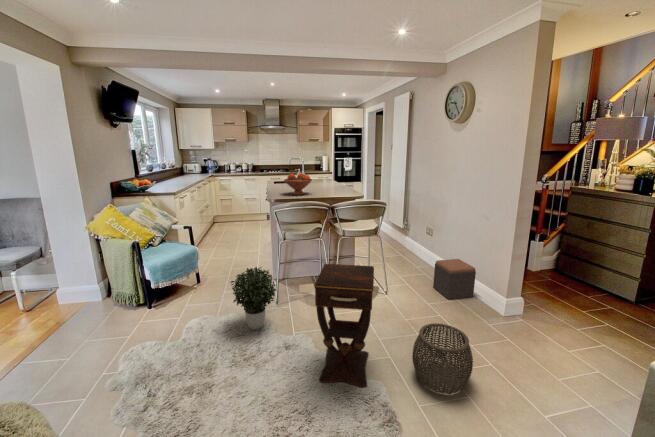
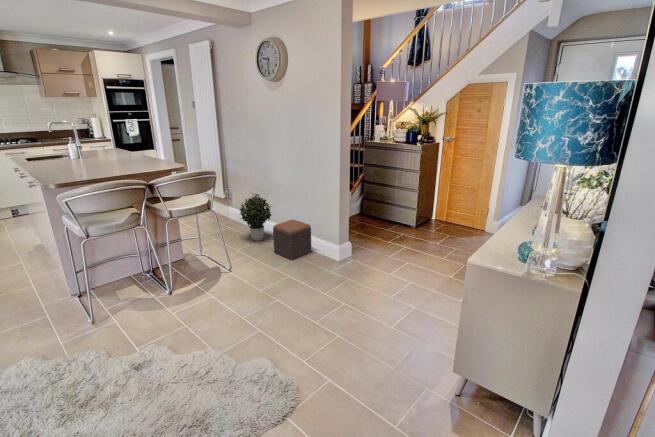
fruit bowl: present [284,173,312,195] -> none [58,142,106,174]
side table: present [314,264,374,387] -> none [171,243,251,386]
potted plant: present [230,267,276,330] -> present [240,196,271,241]
woven basket: present [412,323,473,394] -> none [285,281,339,344]

